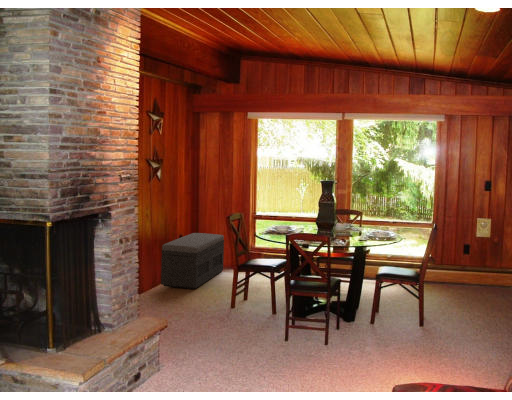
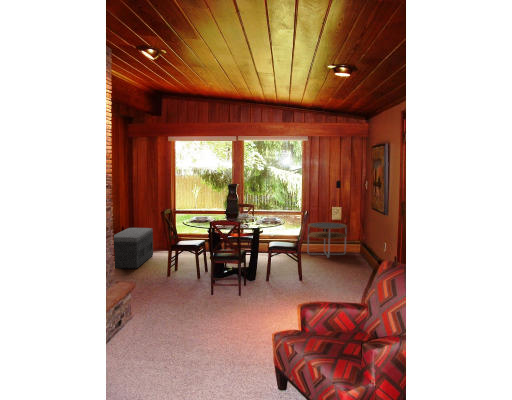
side table: none [436,241,498,294] -> present [307,222,347,258]

